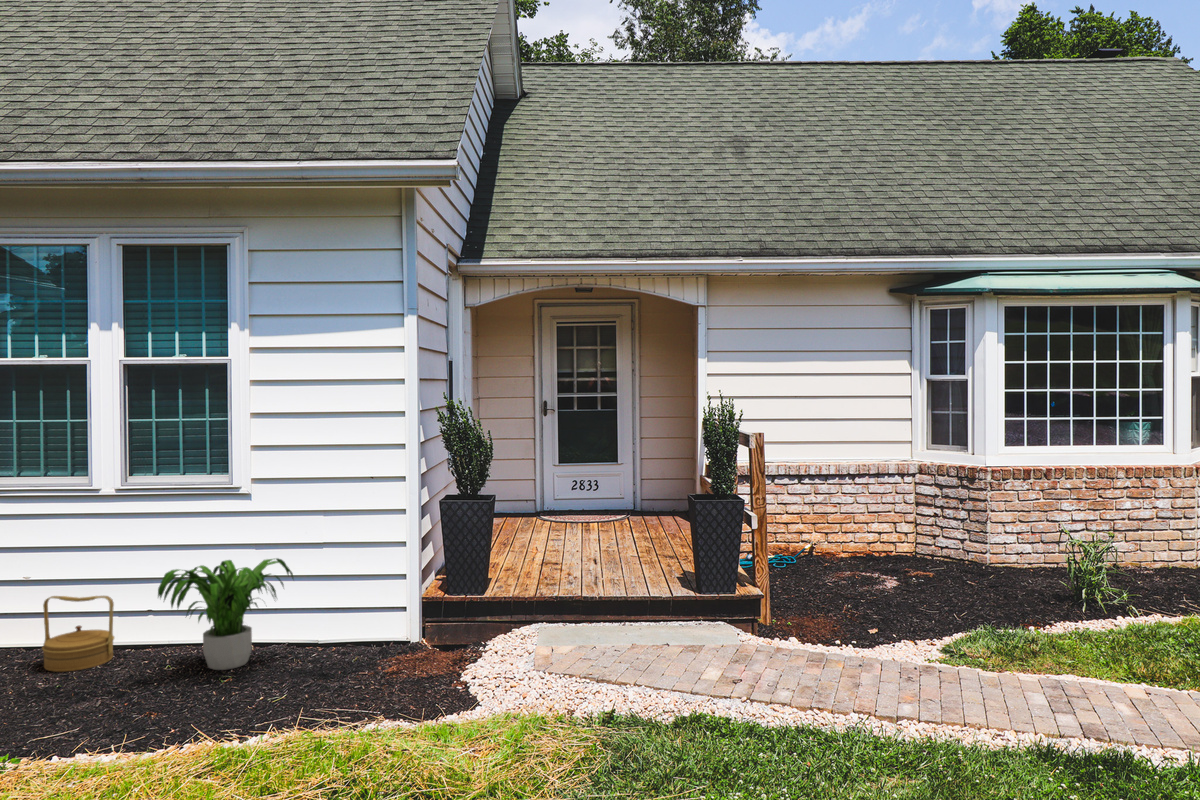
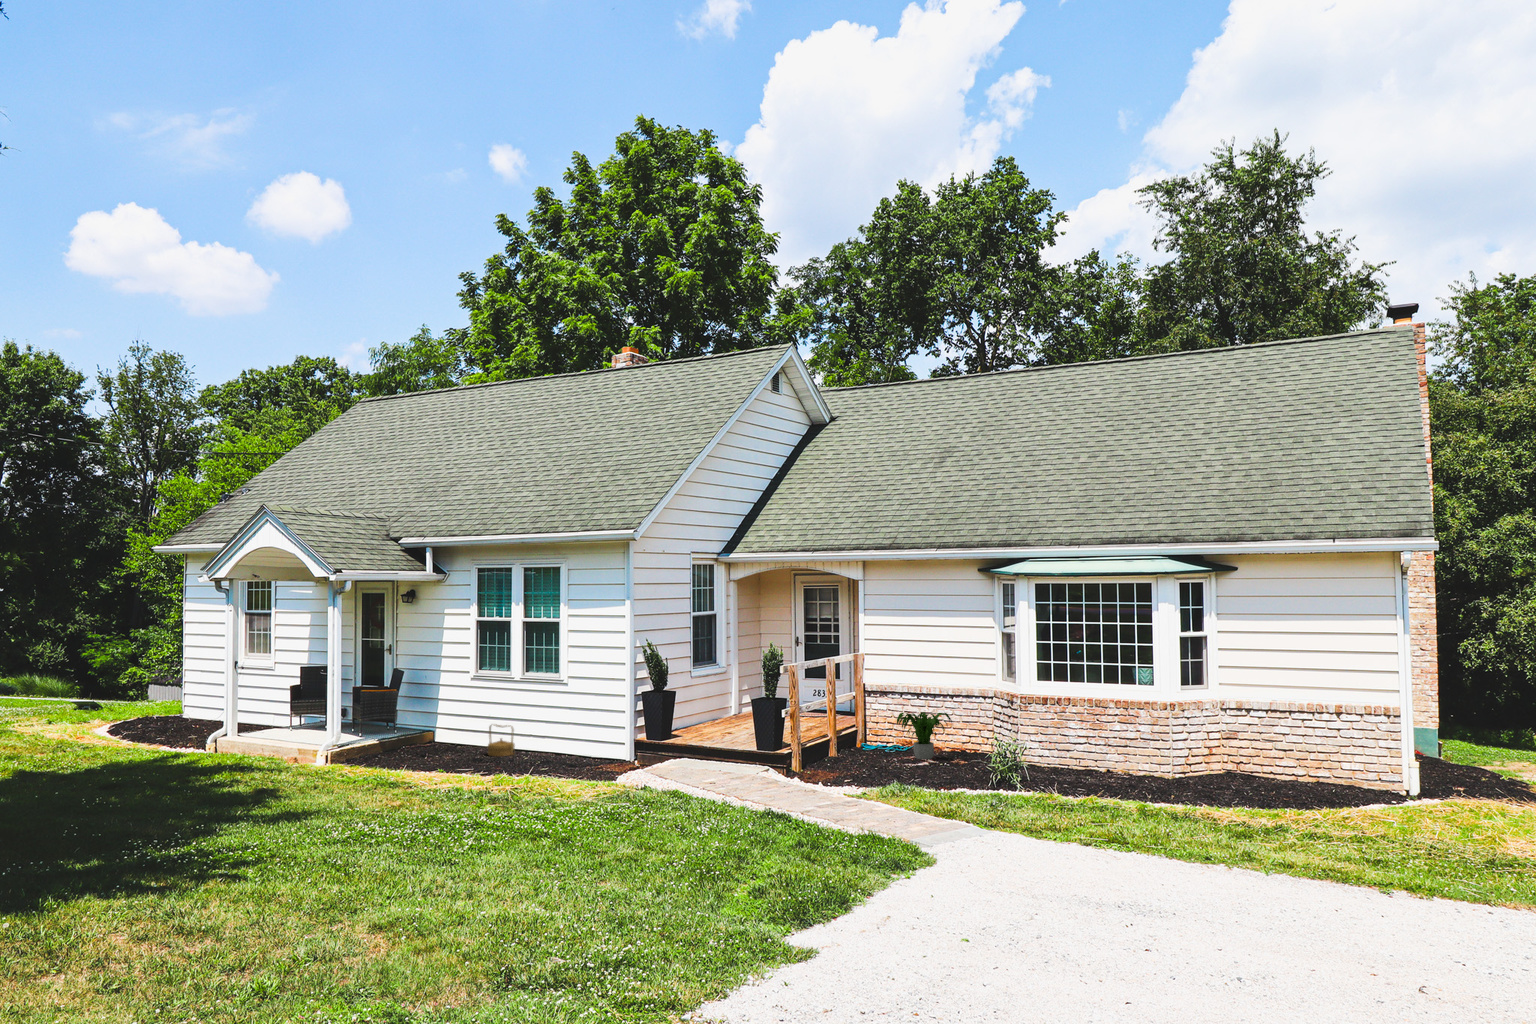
potted plant: present [158,558,293,670] -> present [897,712,952,759]

